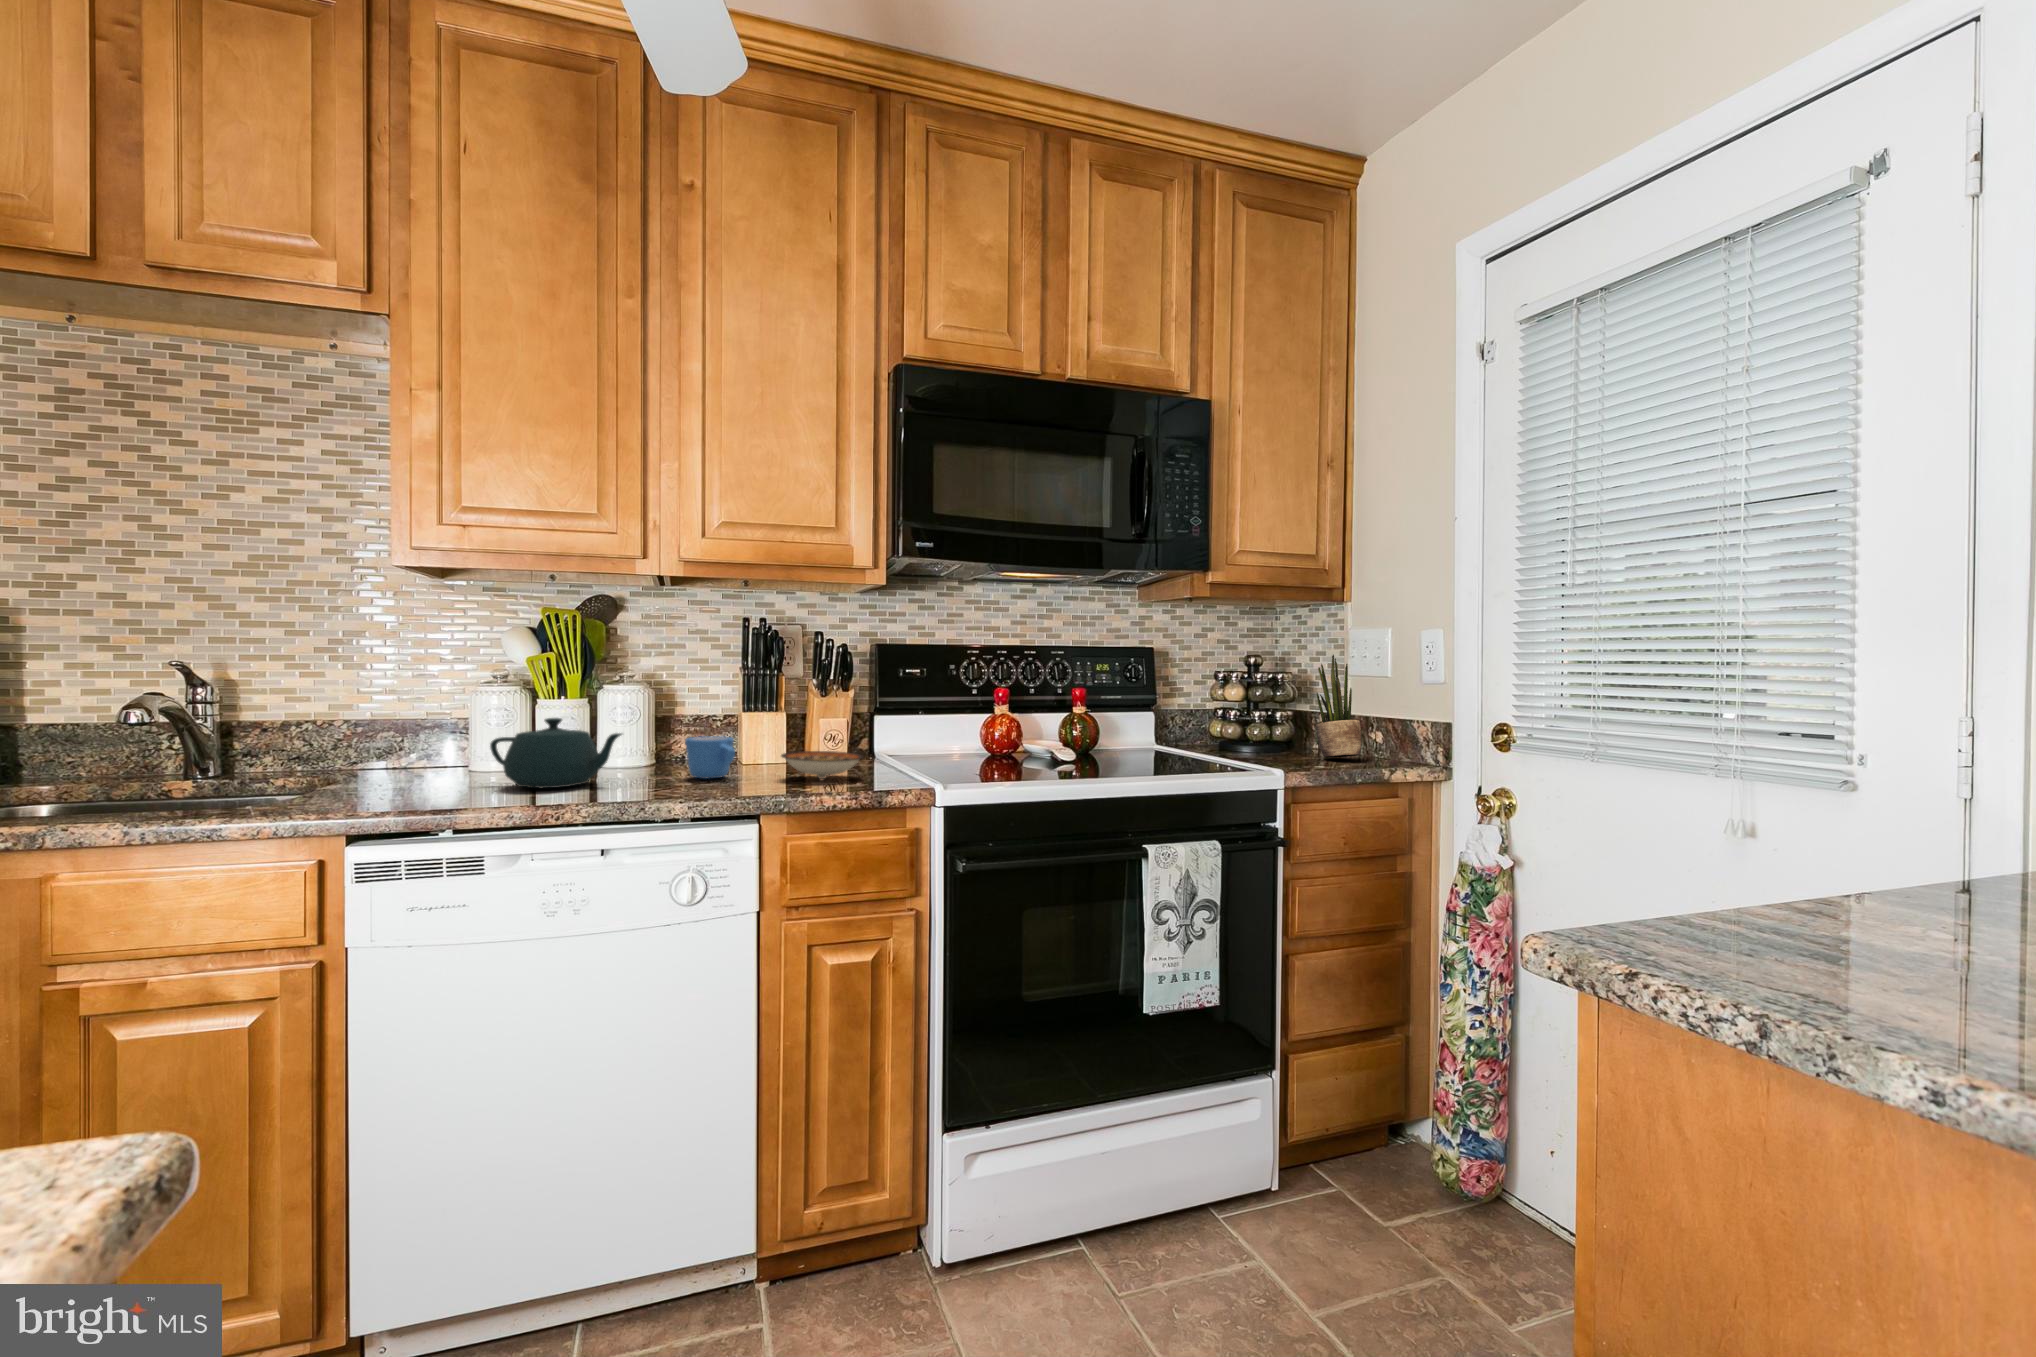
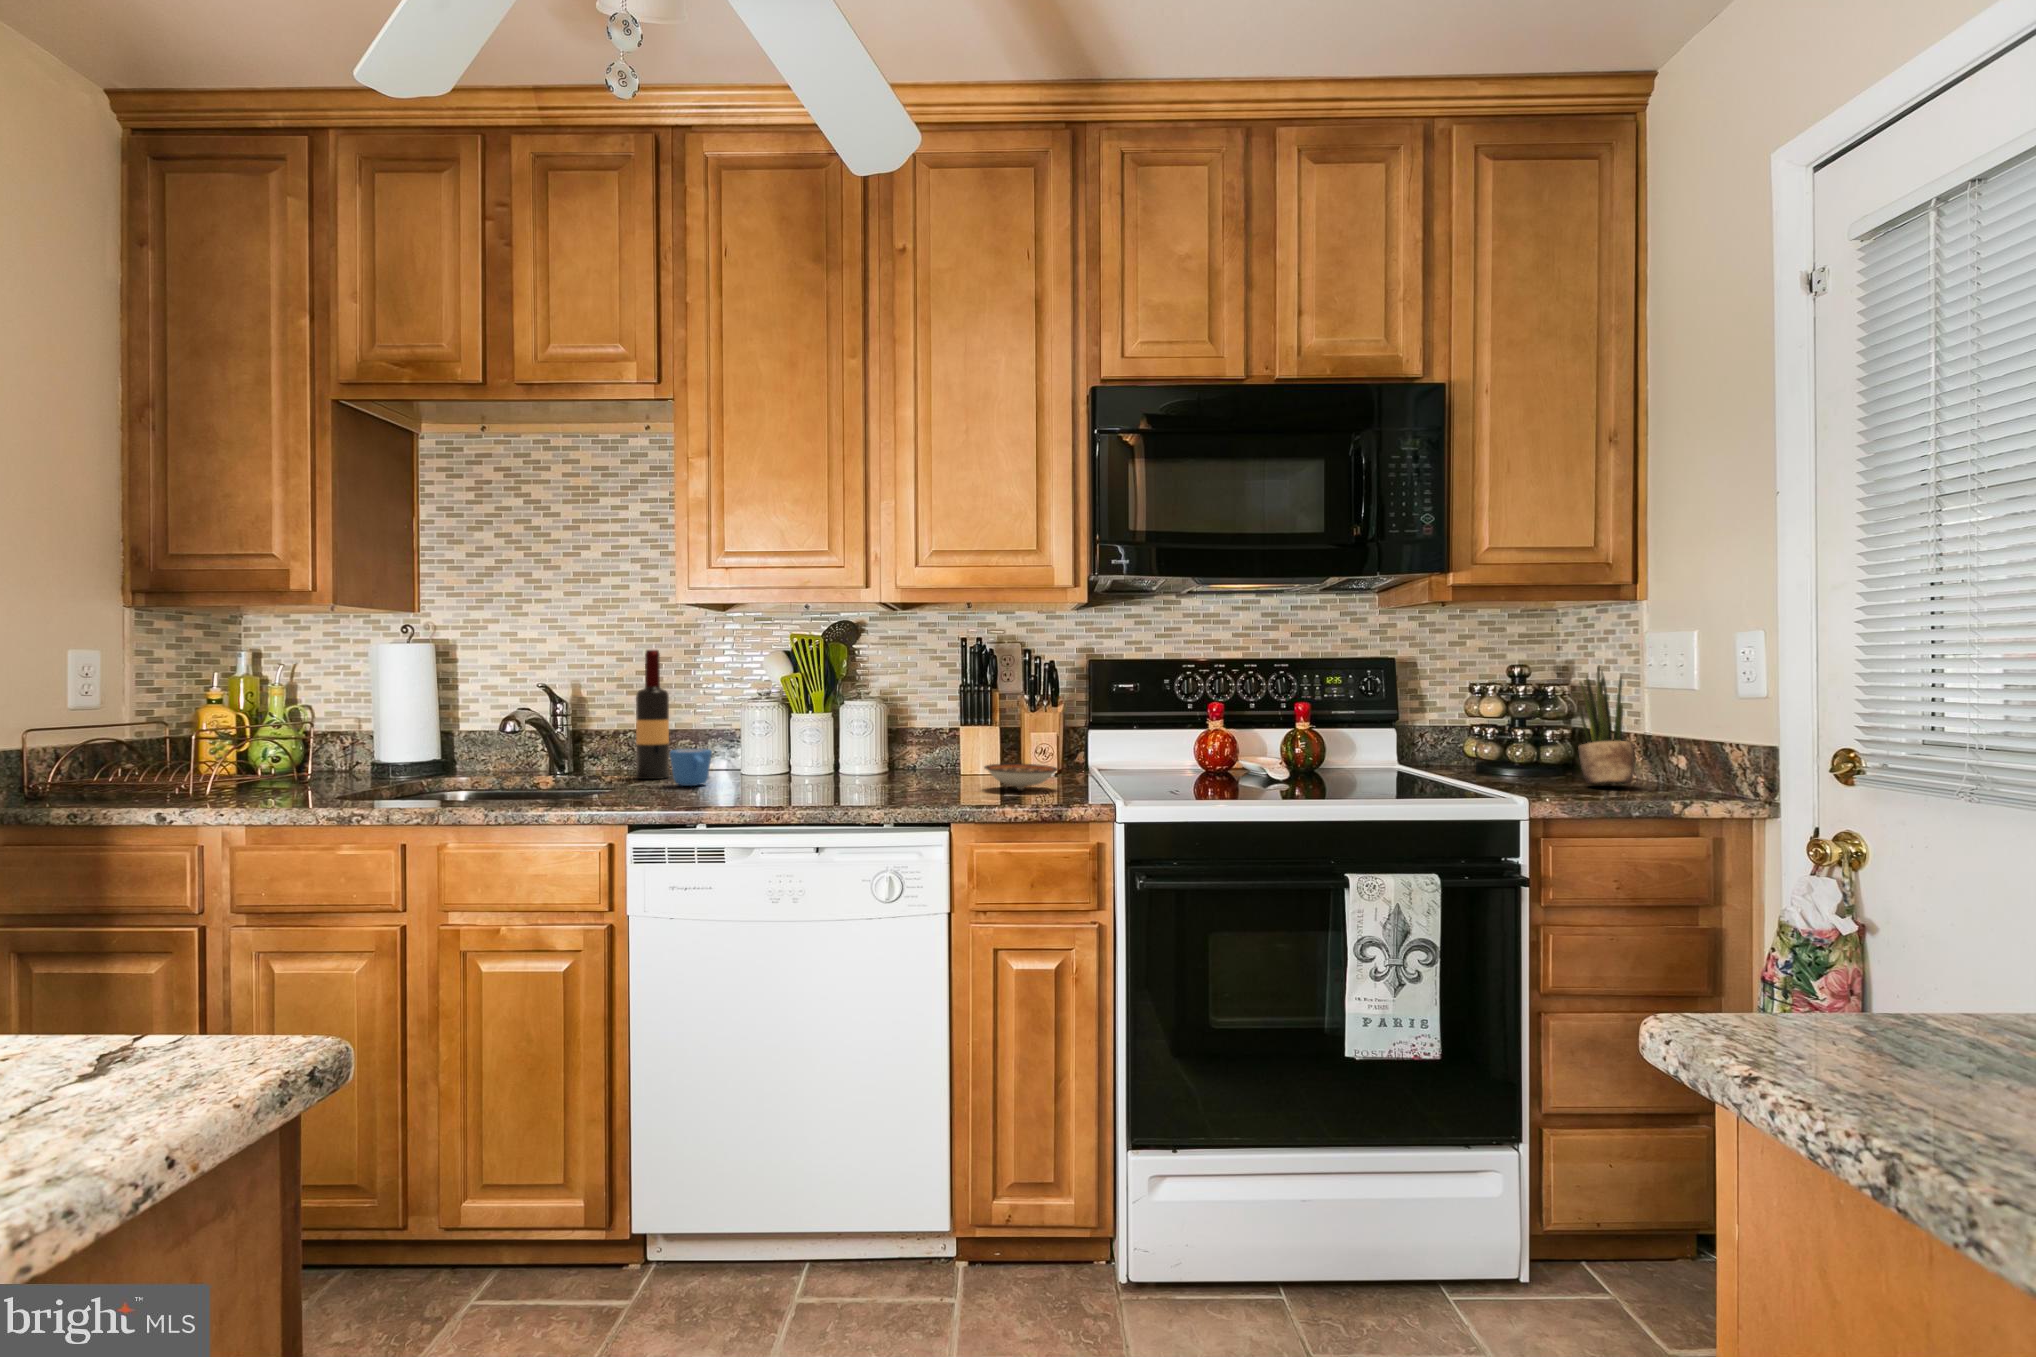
wine bottle: none [316,620,366,781] -> present [636,650,669,779]
teapot: present [490,718,622,788] -> none [755,730,853,789]
mug: present [685,736,735,779] -> present [670,749,712,786]

